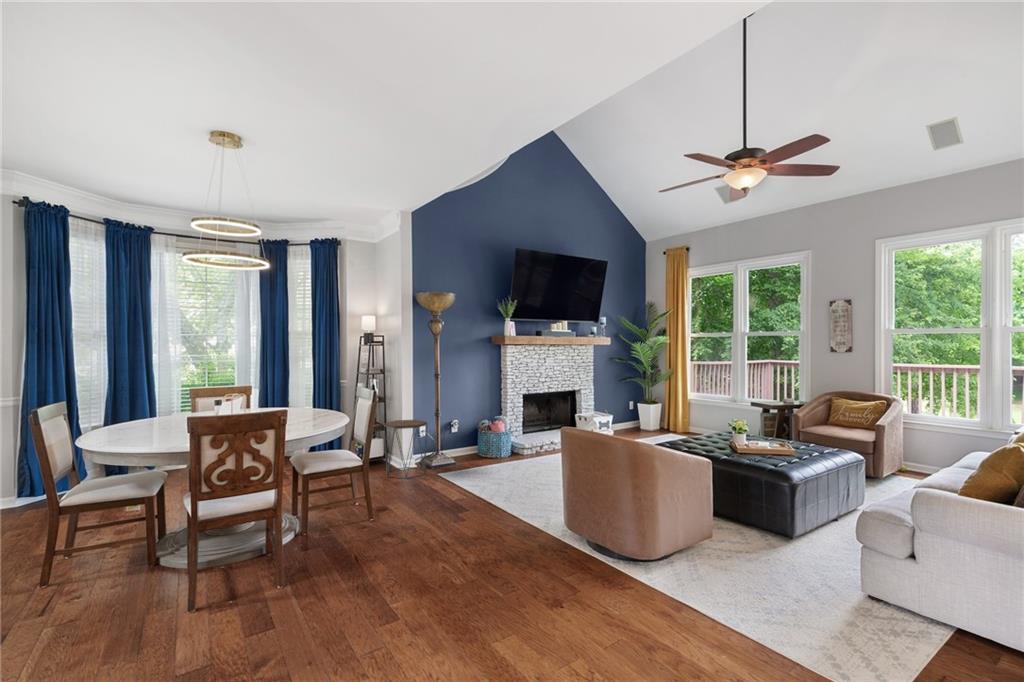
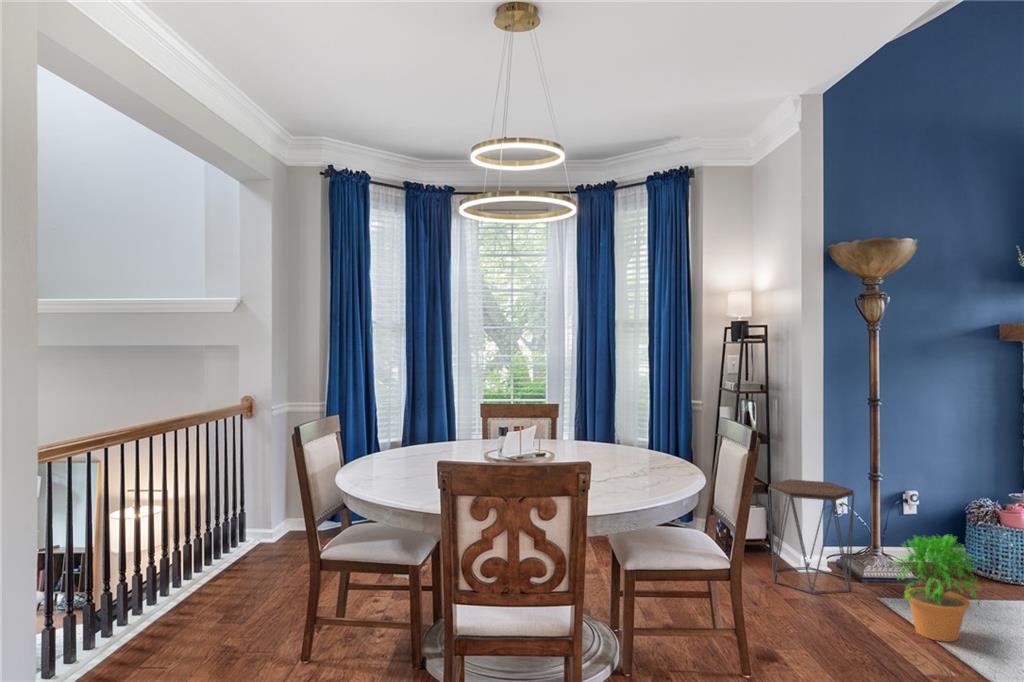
potted plant: none [441,436,483,488] -> present [895,534,980,642]

